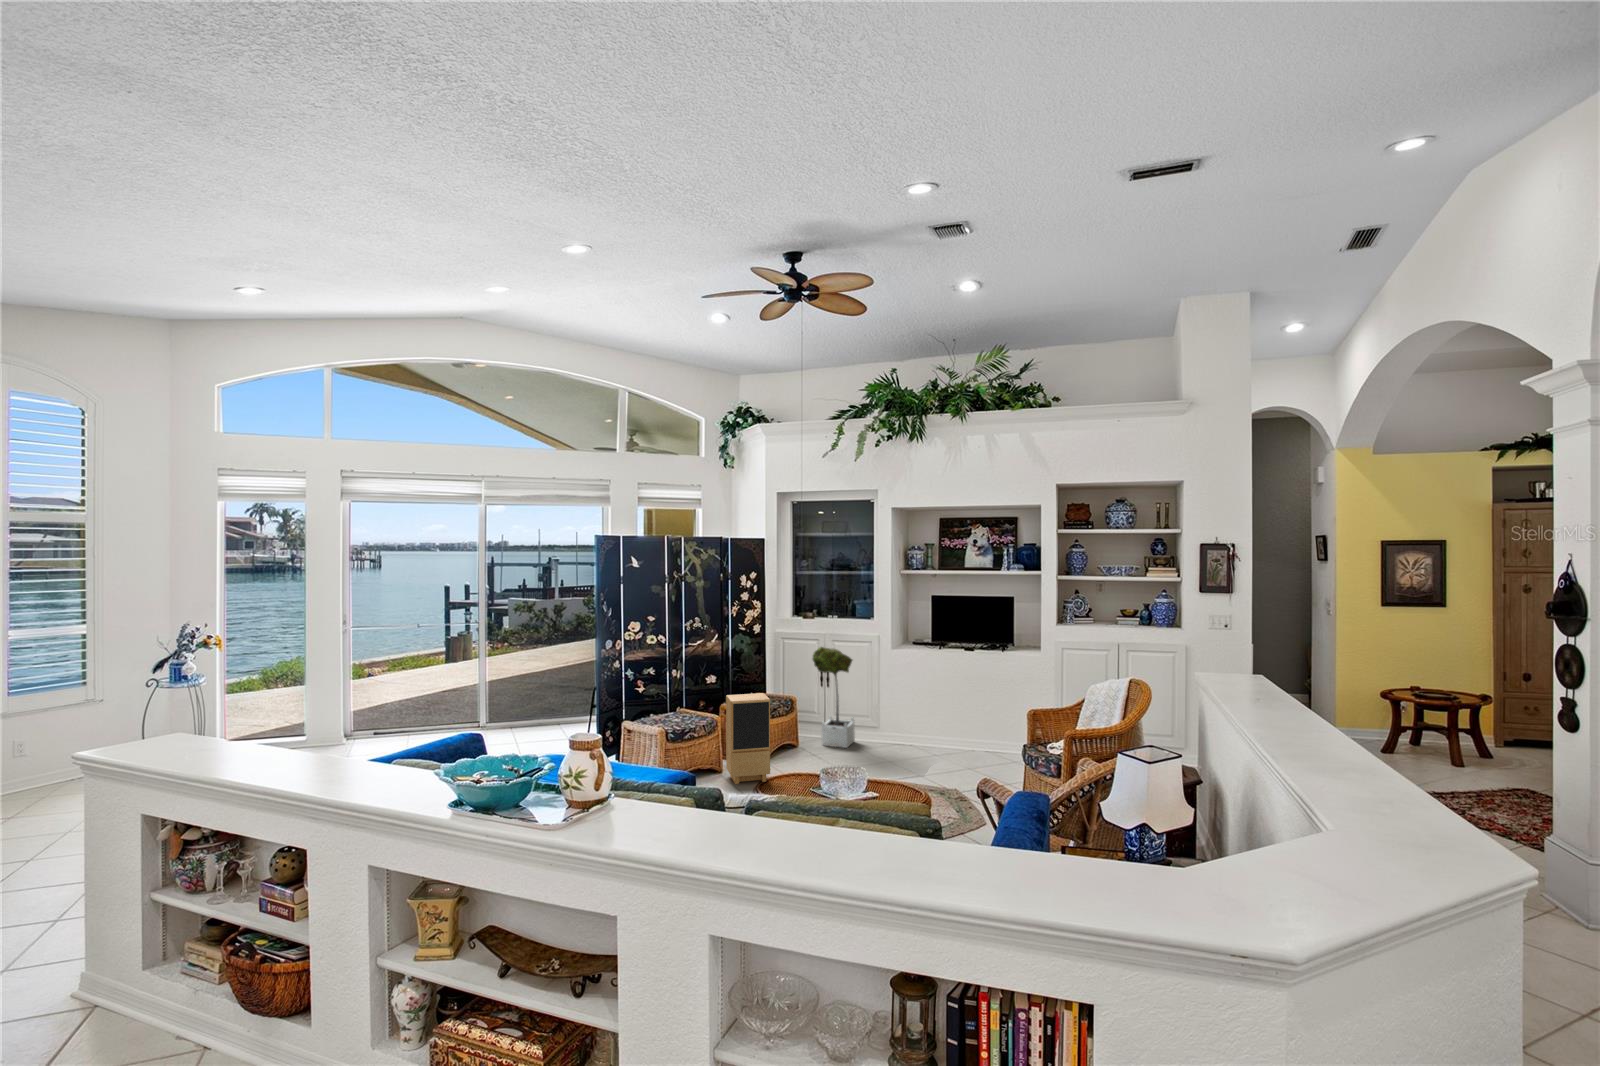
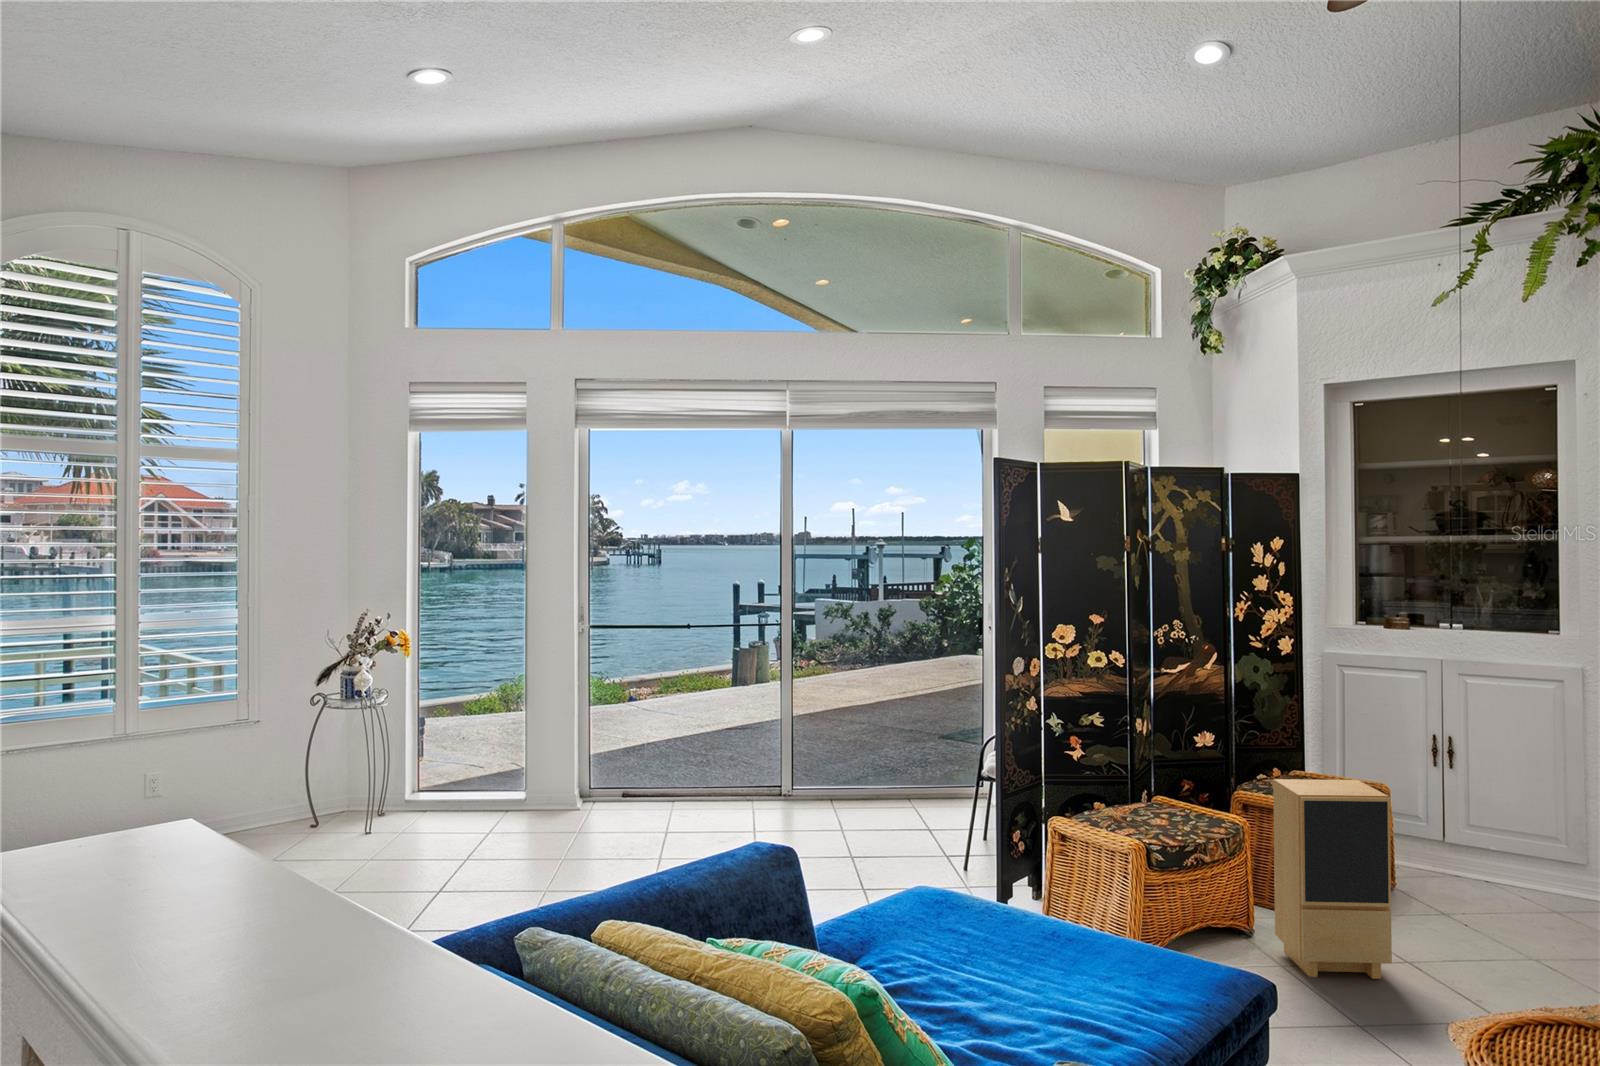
potted tree: present [813,647,855,748] -> none [1417,688,1522,907]

